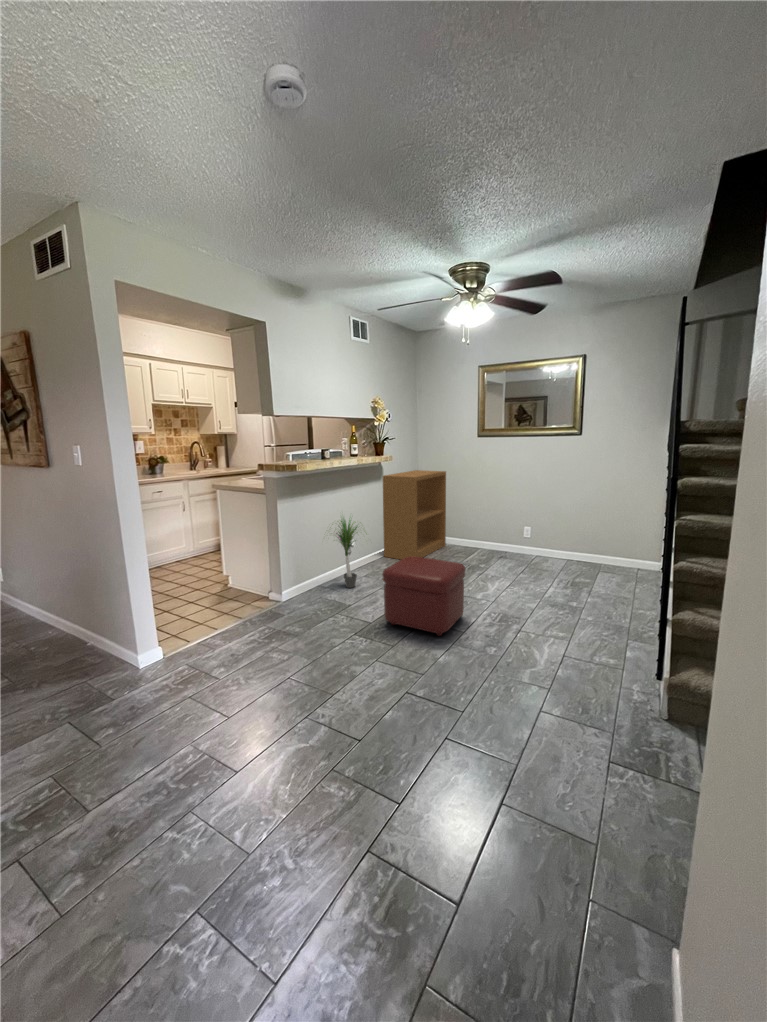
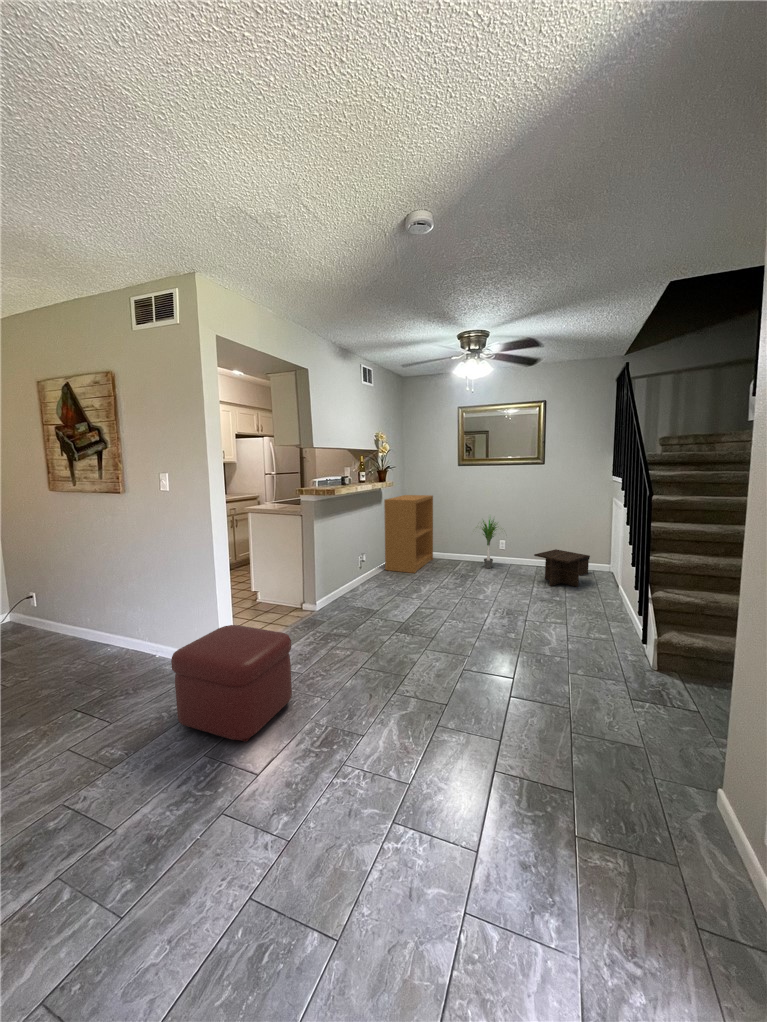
potted plant: present [336,518,357,588] -> present [482,519,497,568]
coffee table: none [556,541,634,589] -> present [534,549,590,587]
ottoman: present [382,556,465,636] -> present [171,625,292,742]

